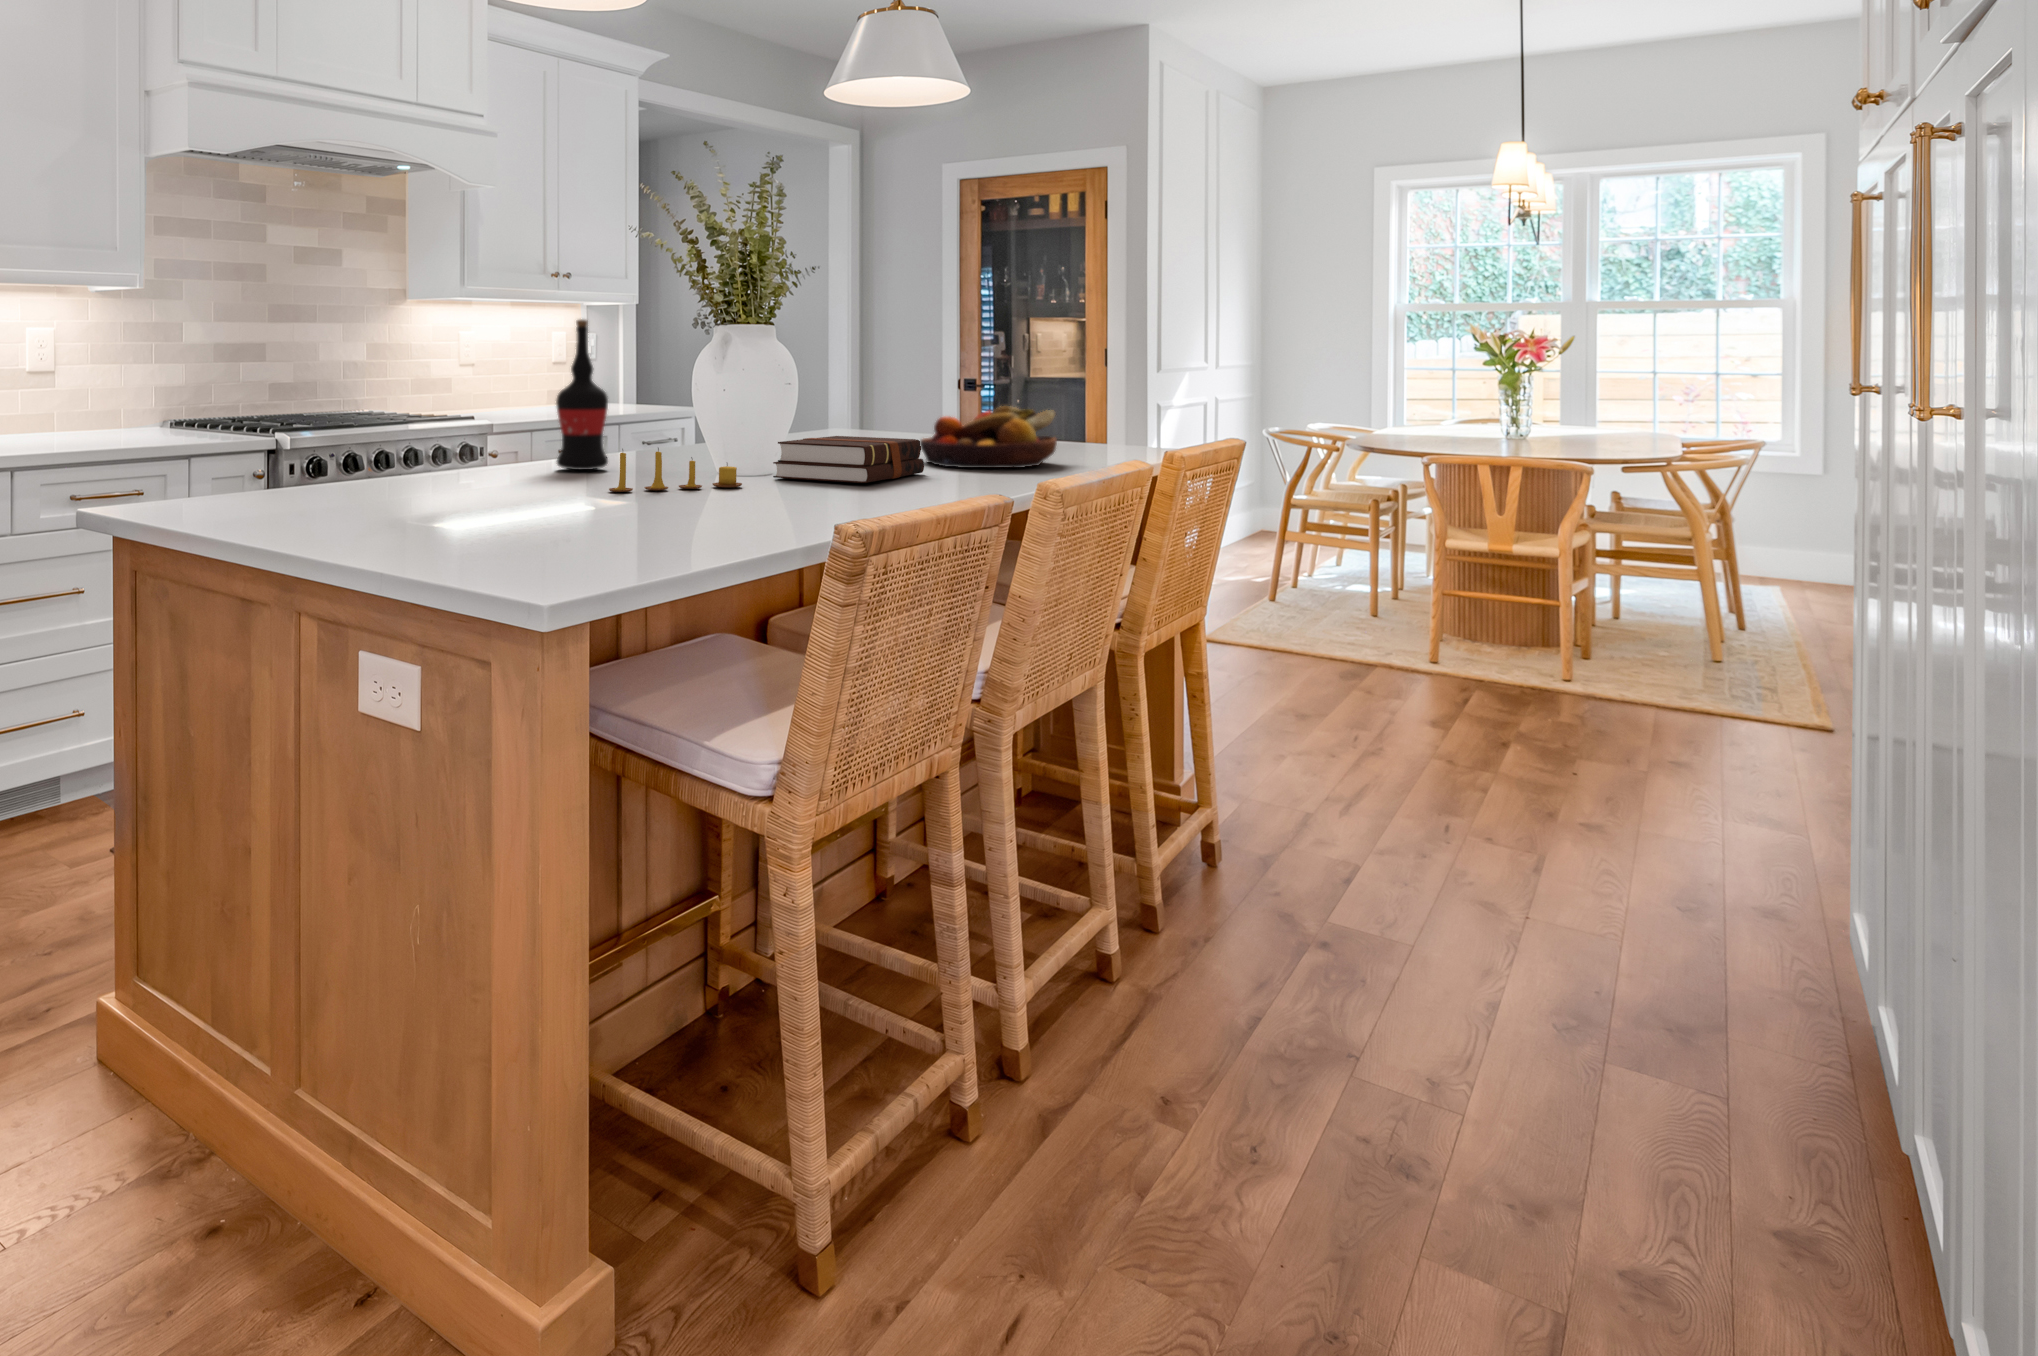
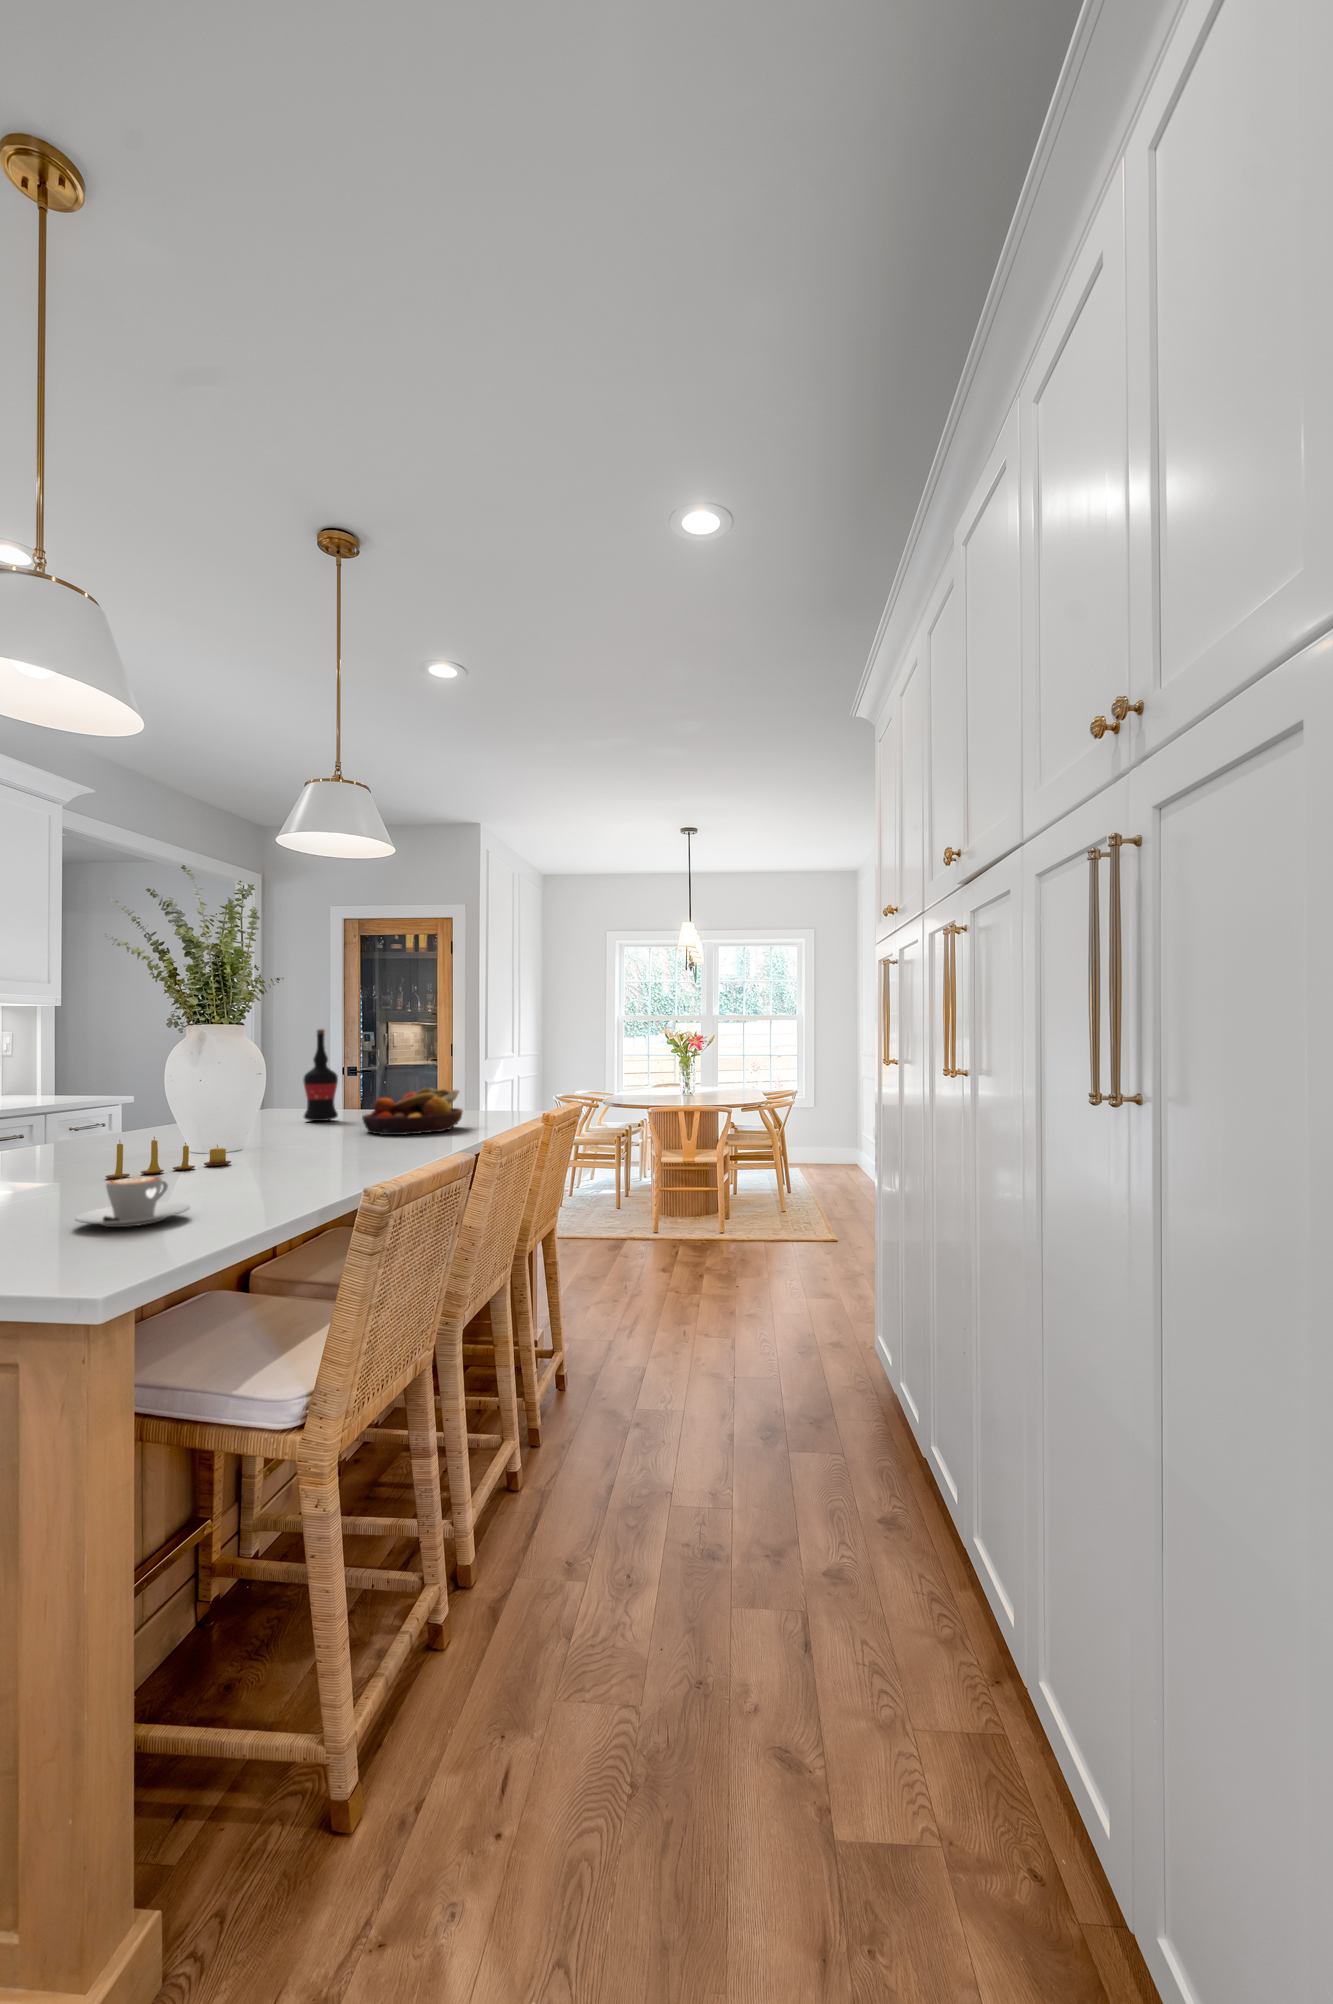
wine bottle: present [556,319,608,470] -> present [304,1029,338,1121]
hardback book: present [773,436,924,483] -> none [254,1116,373,1154]
coffee cup: none [553,489,664,542] -> present [75,1177,190,1227]

